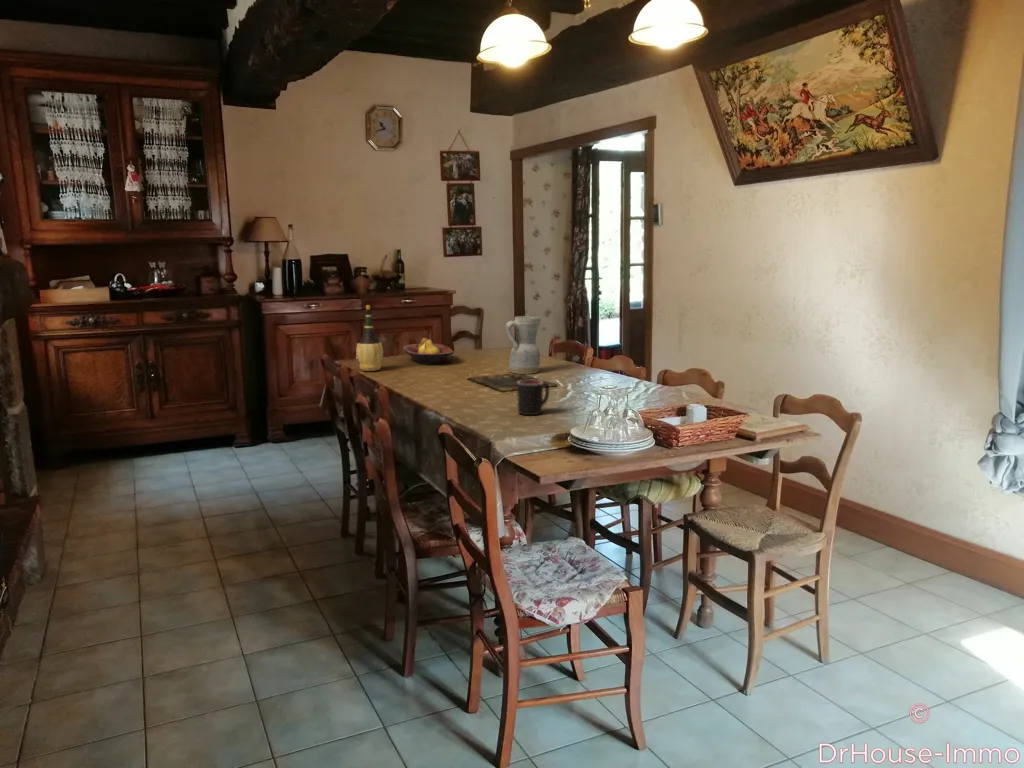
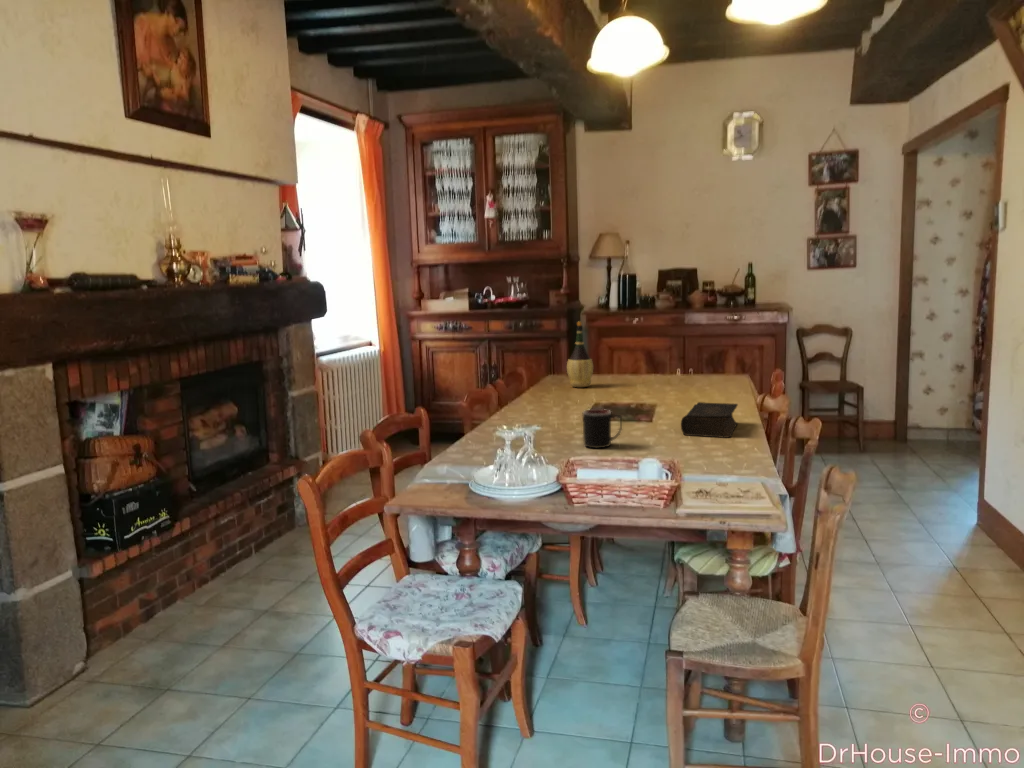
ceramic pitcher: present [505,316,541,374] -> none [694,340,740,406]
fruit bowl: present [403,338,454,365] -> none [631,358,685,387]
book: none [545,368,602,397] -> present [681,402,737,438]

